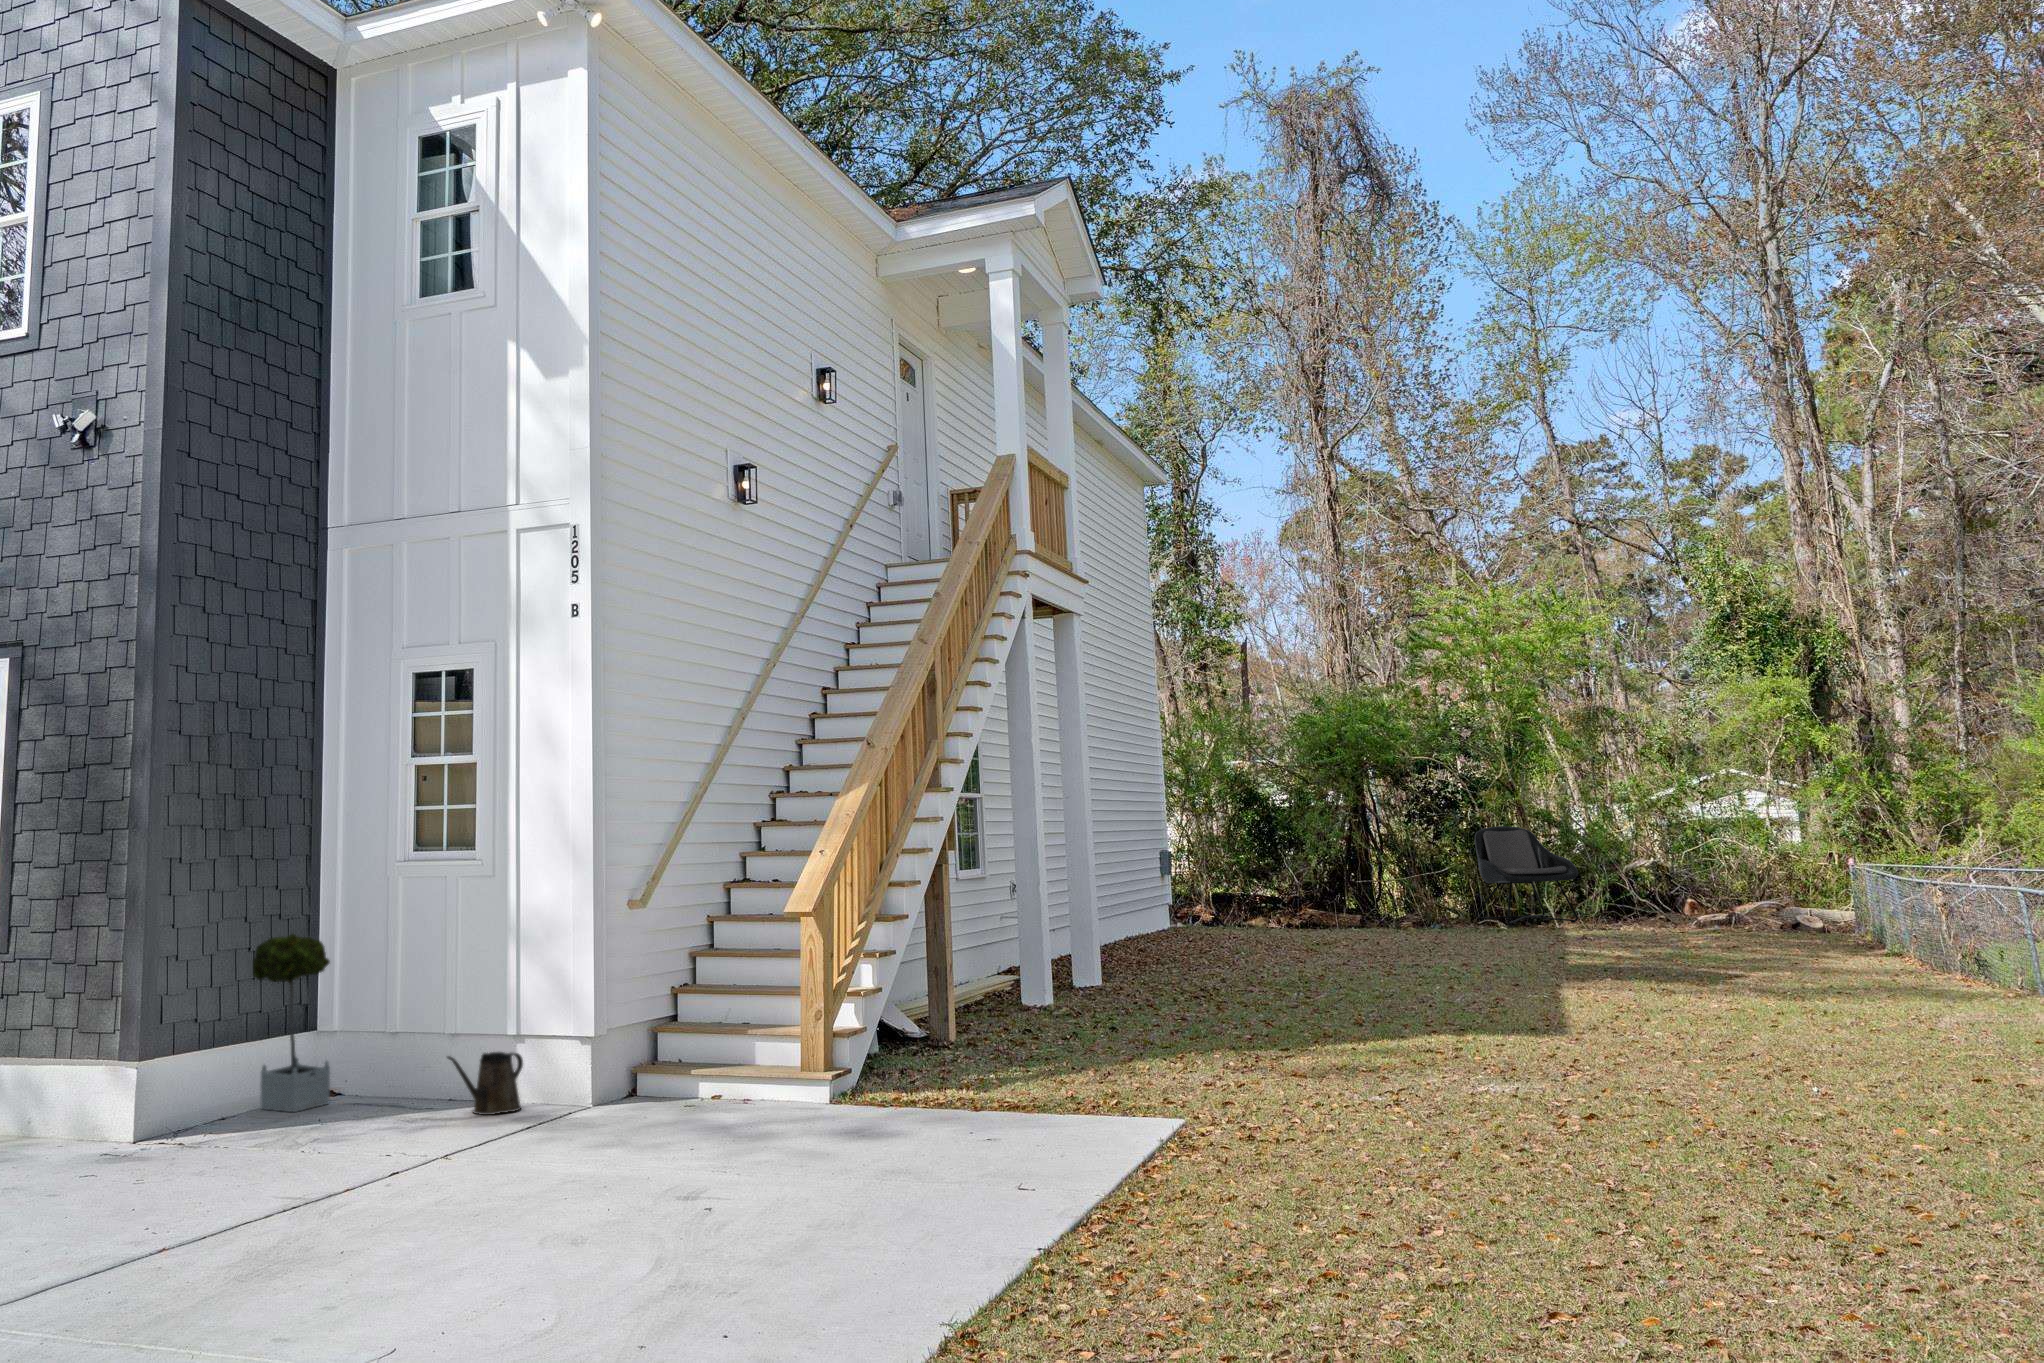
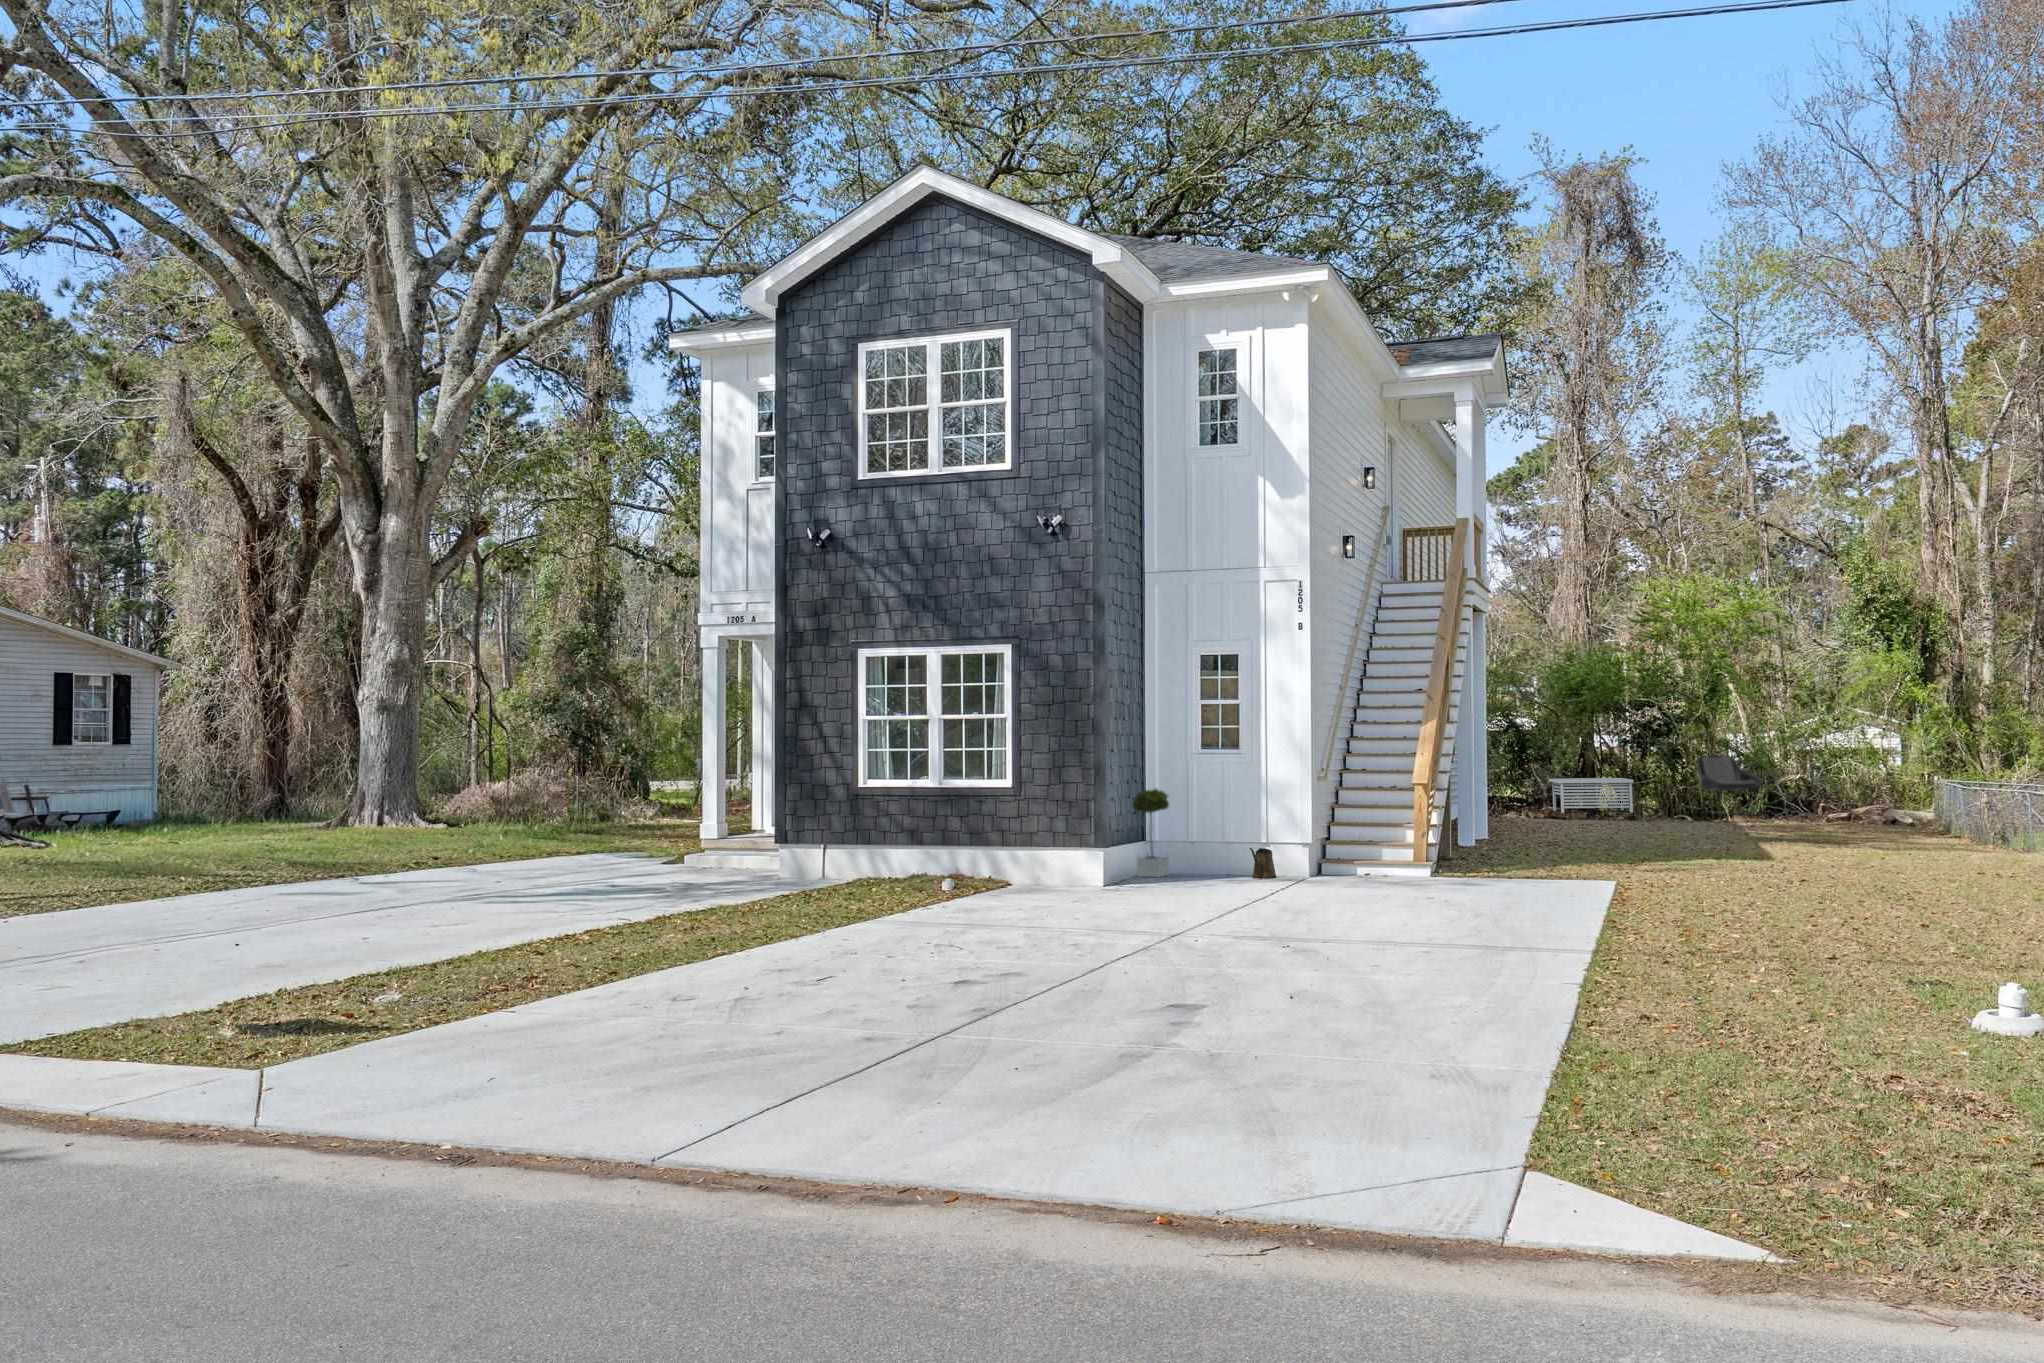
storage bench: none [1253,864,1380,920] -> present [1549,778,1633,813]

